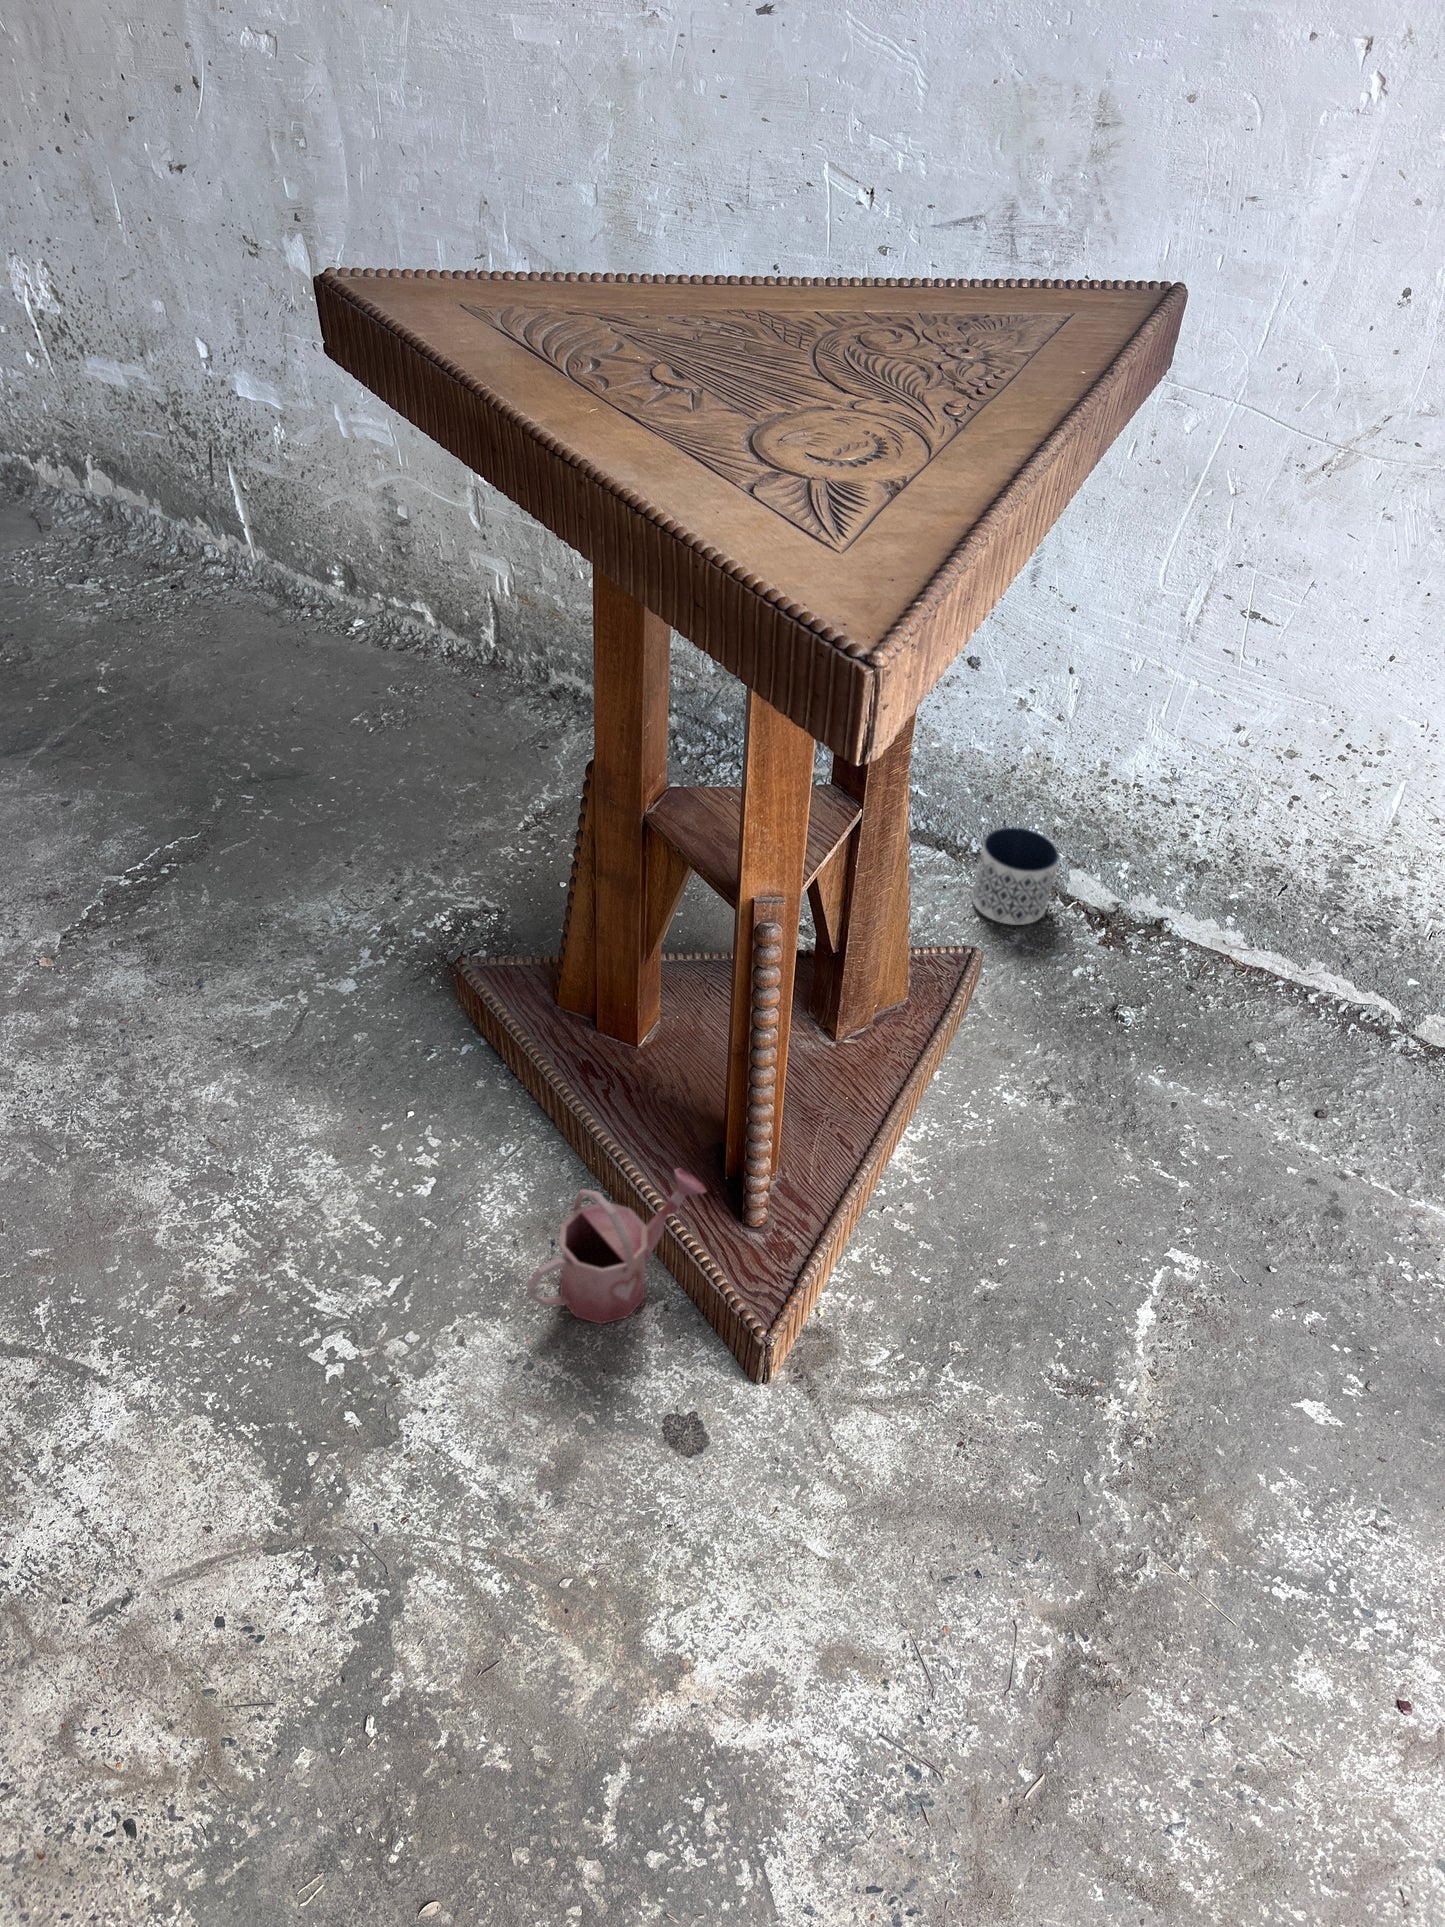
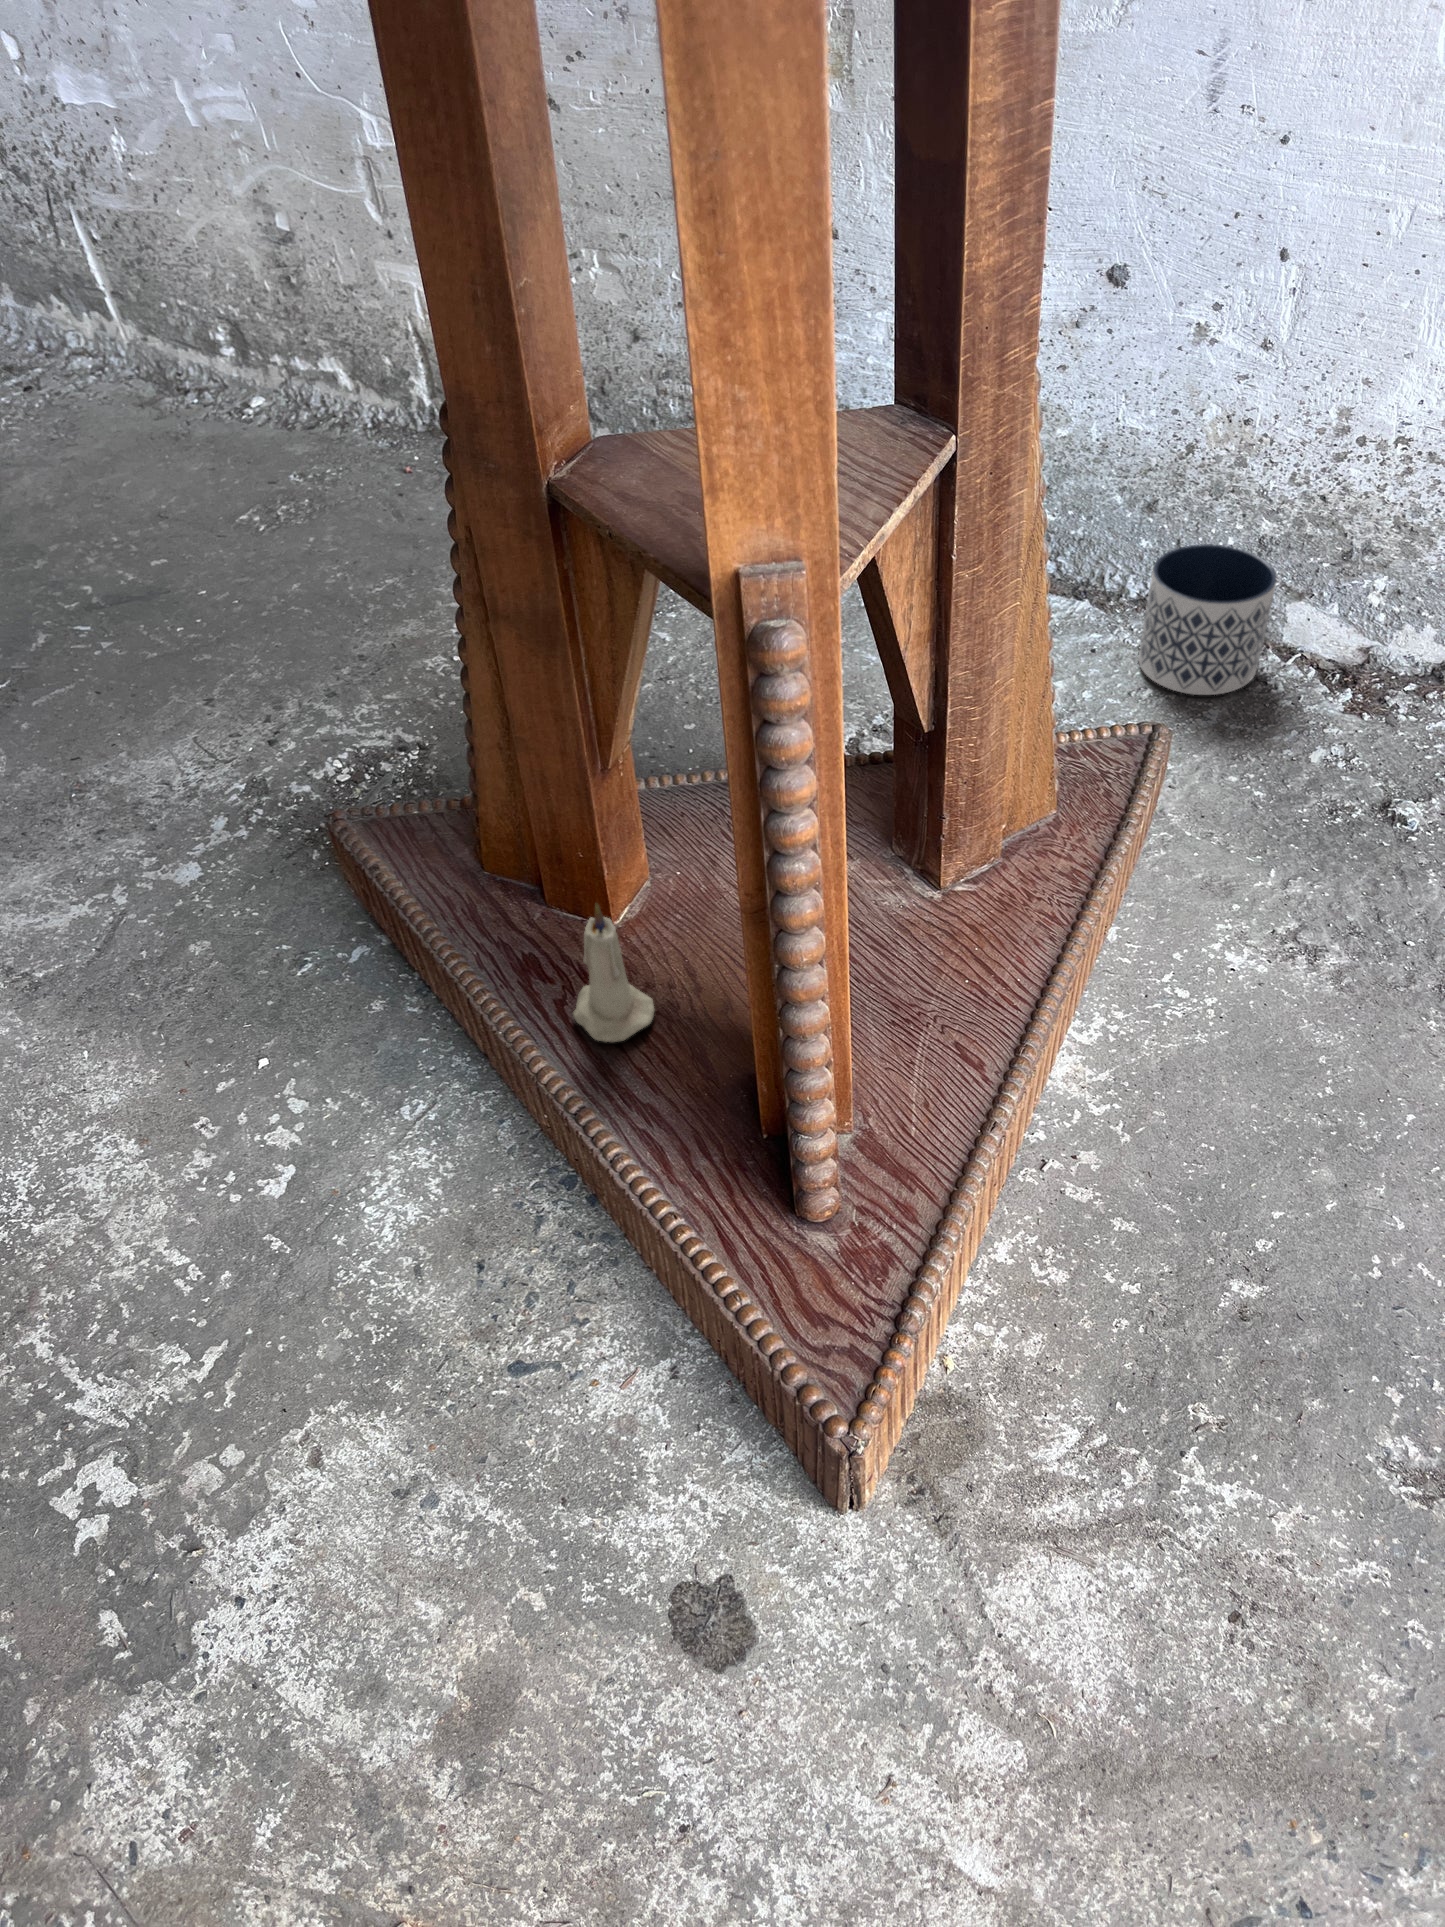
candle: none [613,1036,662,1118] -> present [573,904,654,1042]
watering can: present [527,1168,706,1324] -> none [409,1126,729,1411]

